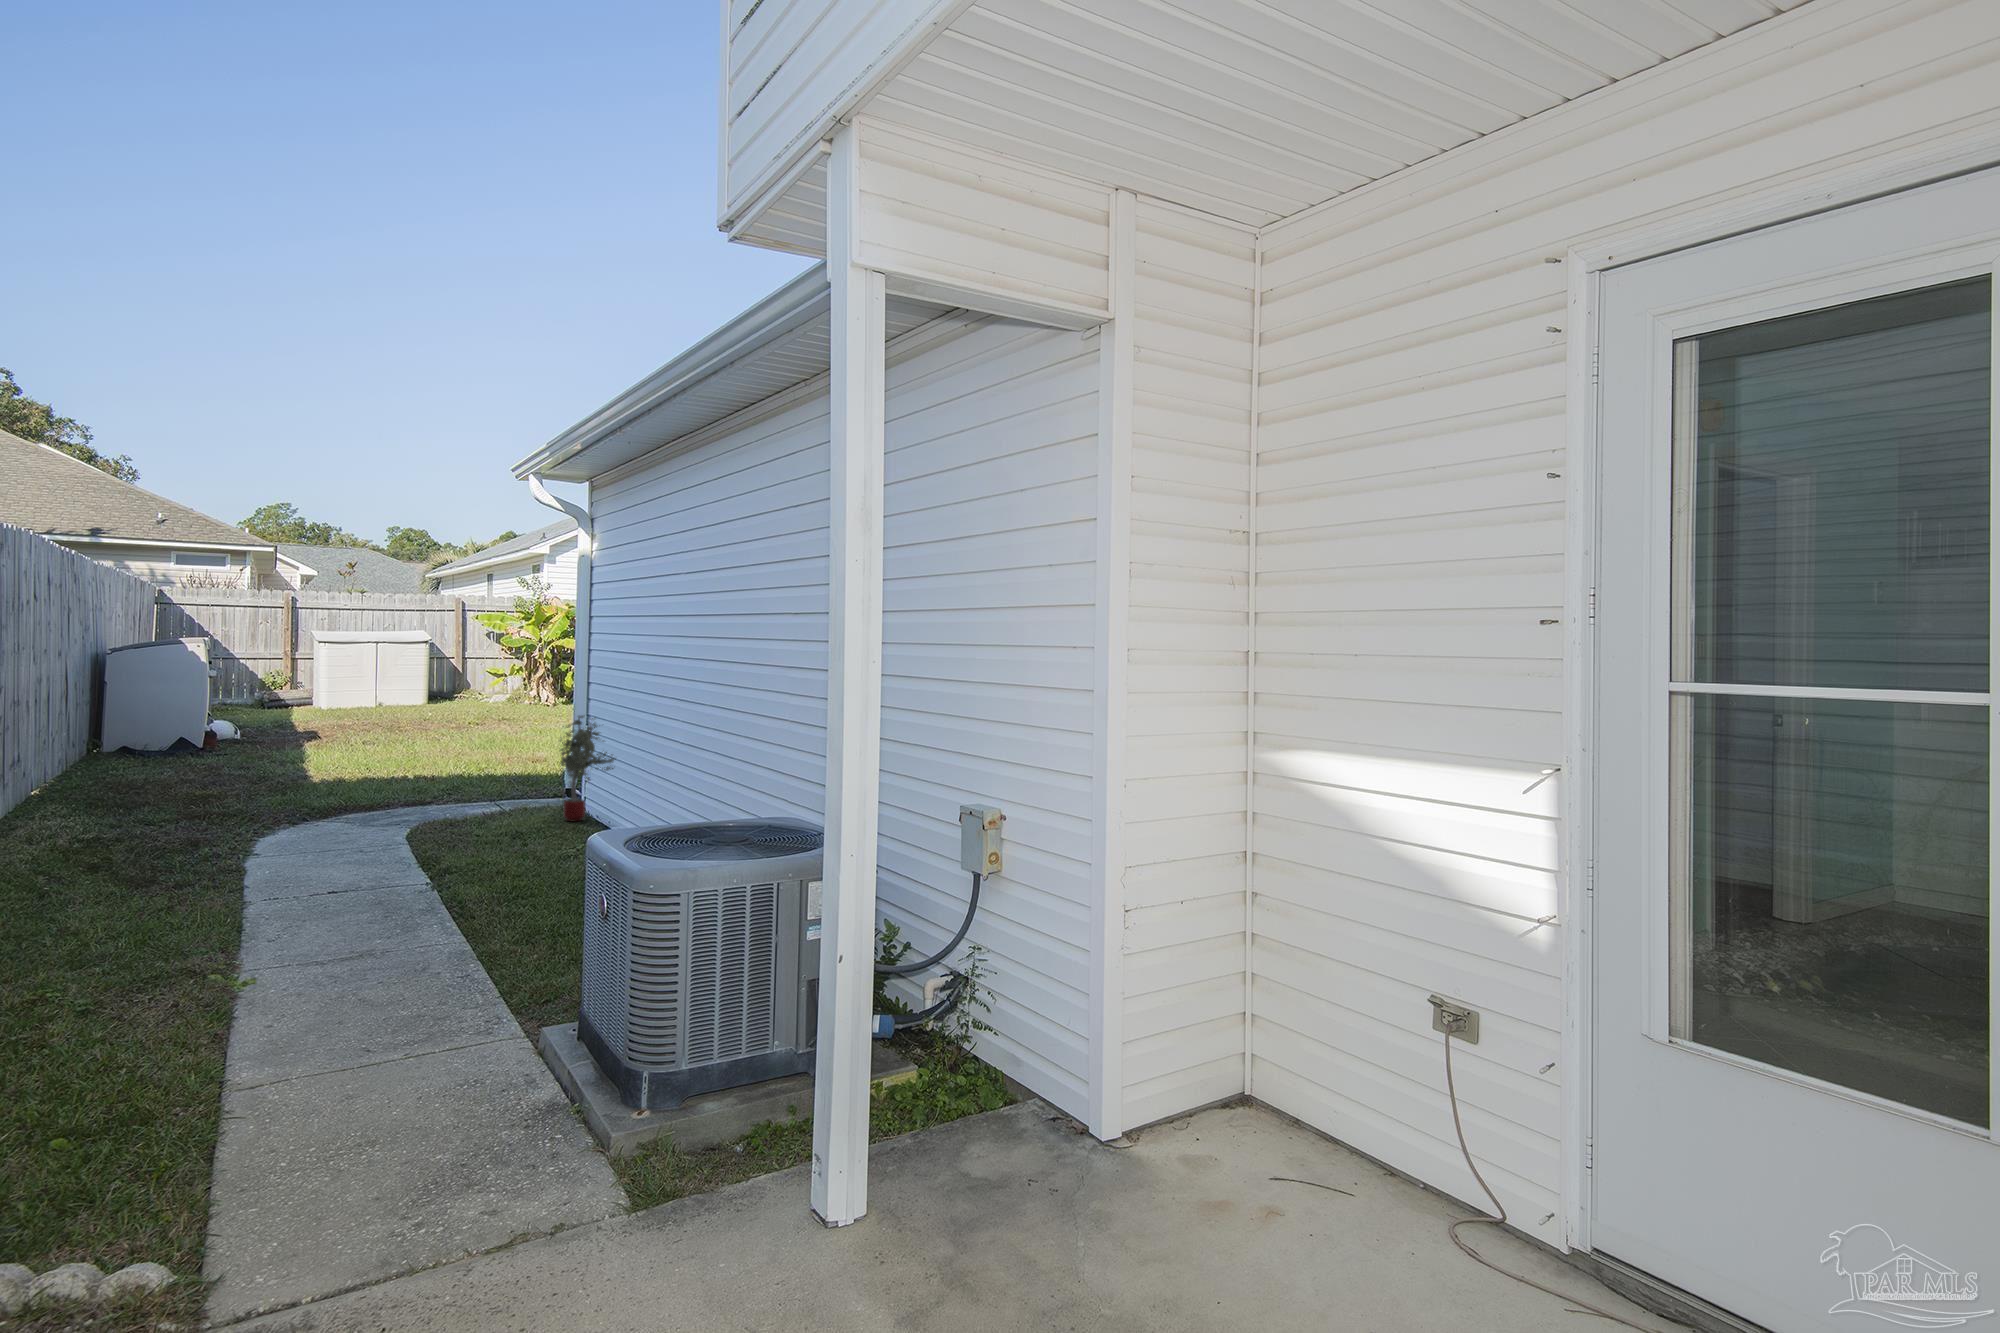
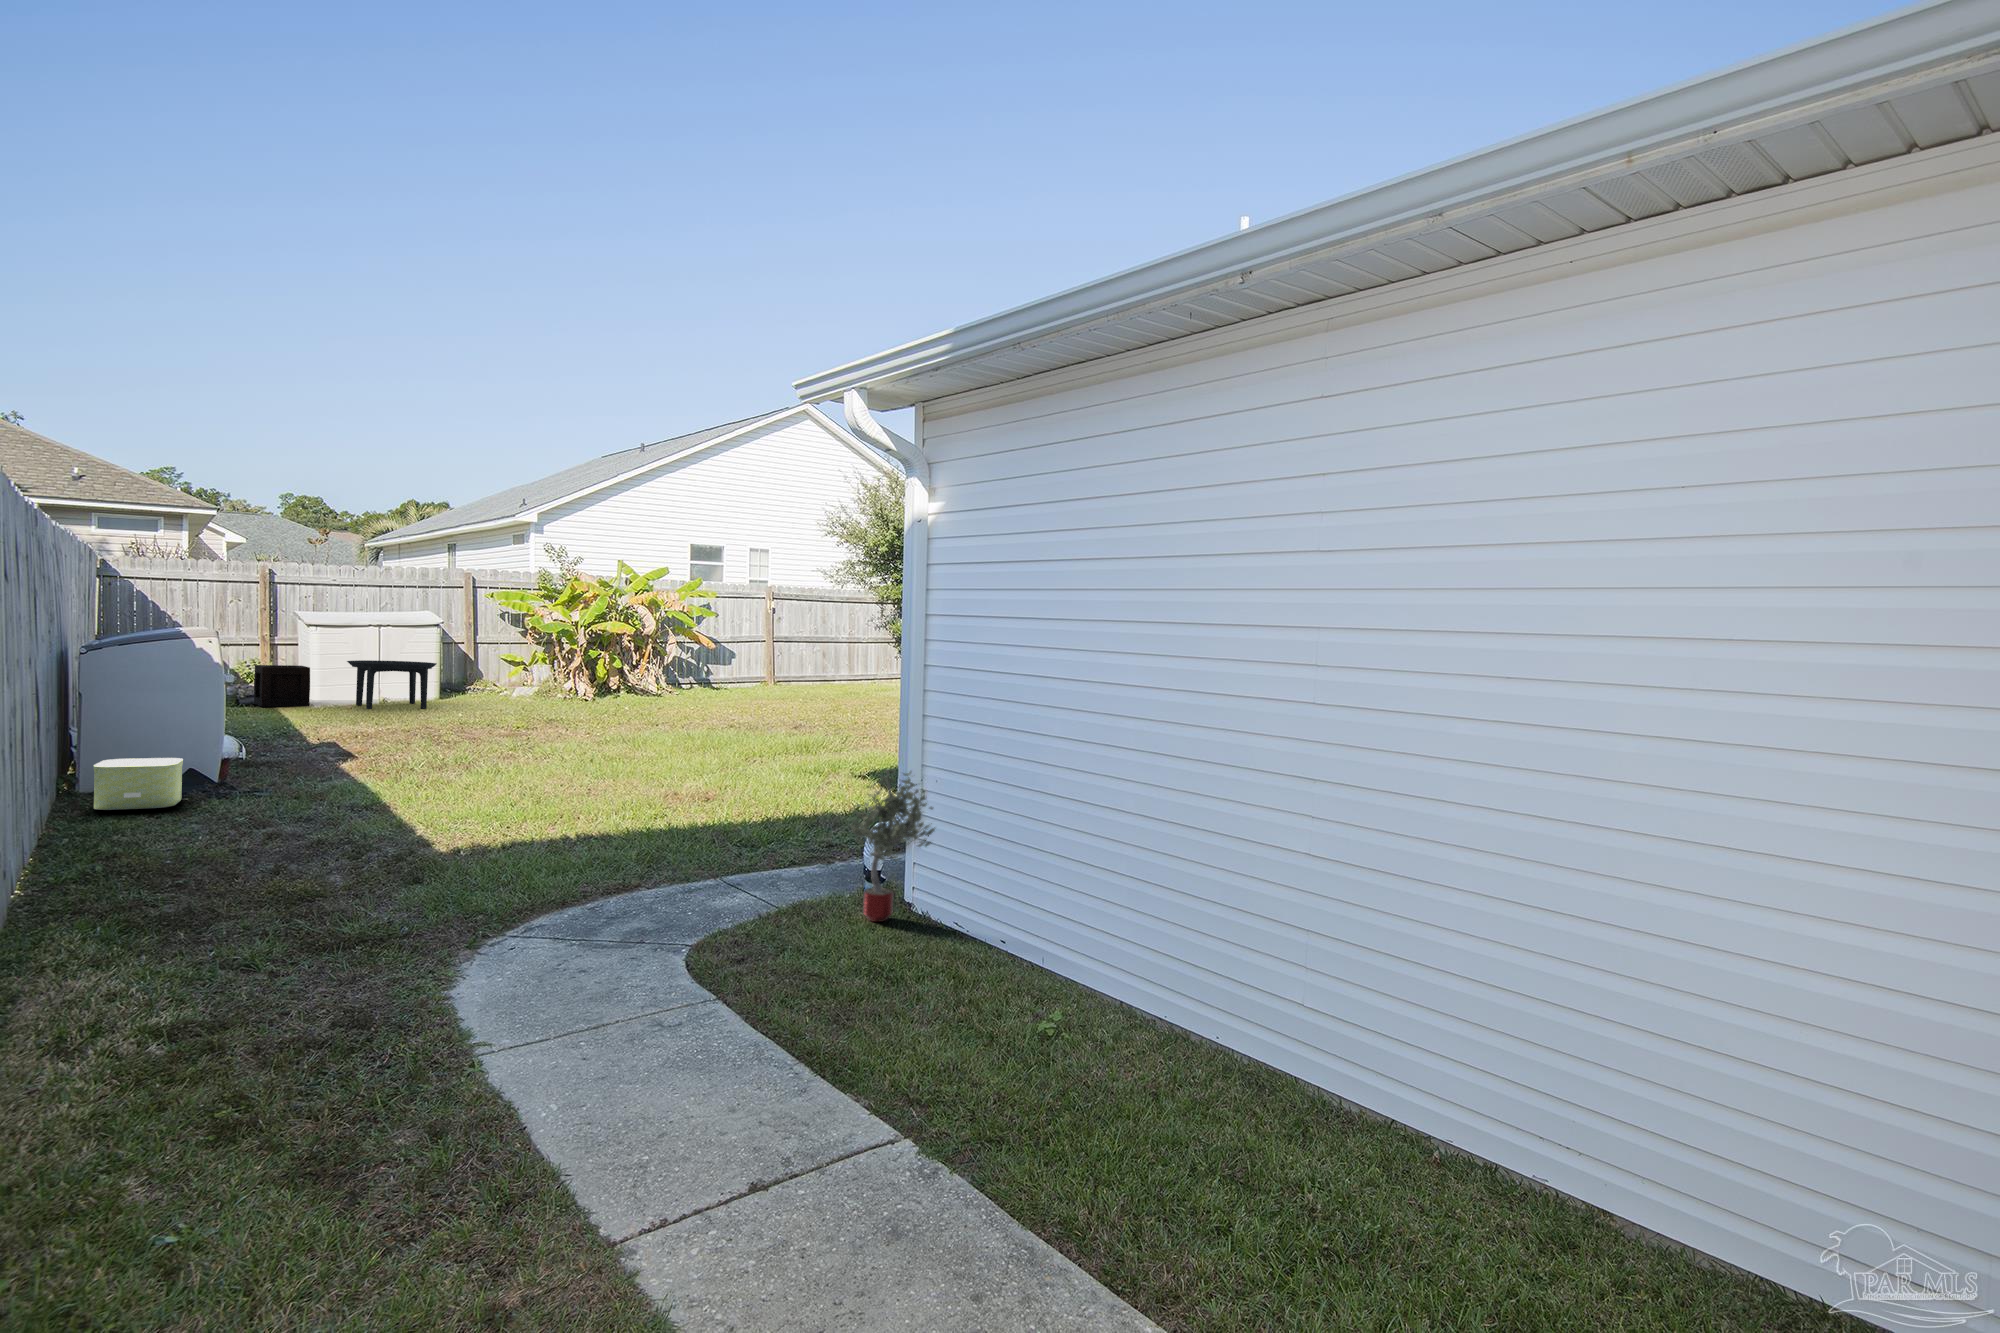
round table: none [342,670,417,710] -> present [347,660,437,709]
wooden crate: none [271,674,314,708] -> present [254,665,310,707]
storage box: none [108,728,174,762] -> present [94,758,183,810]

